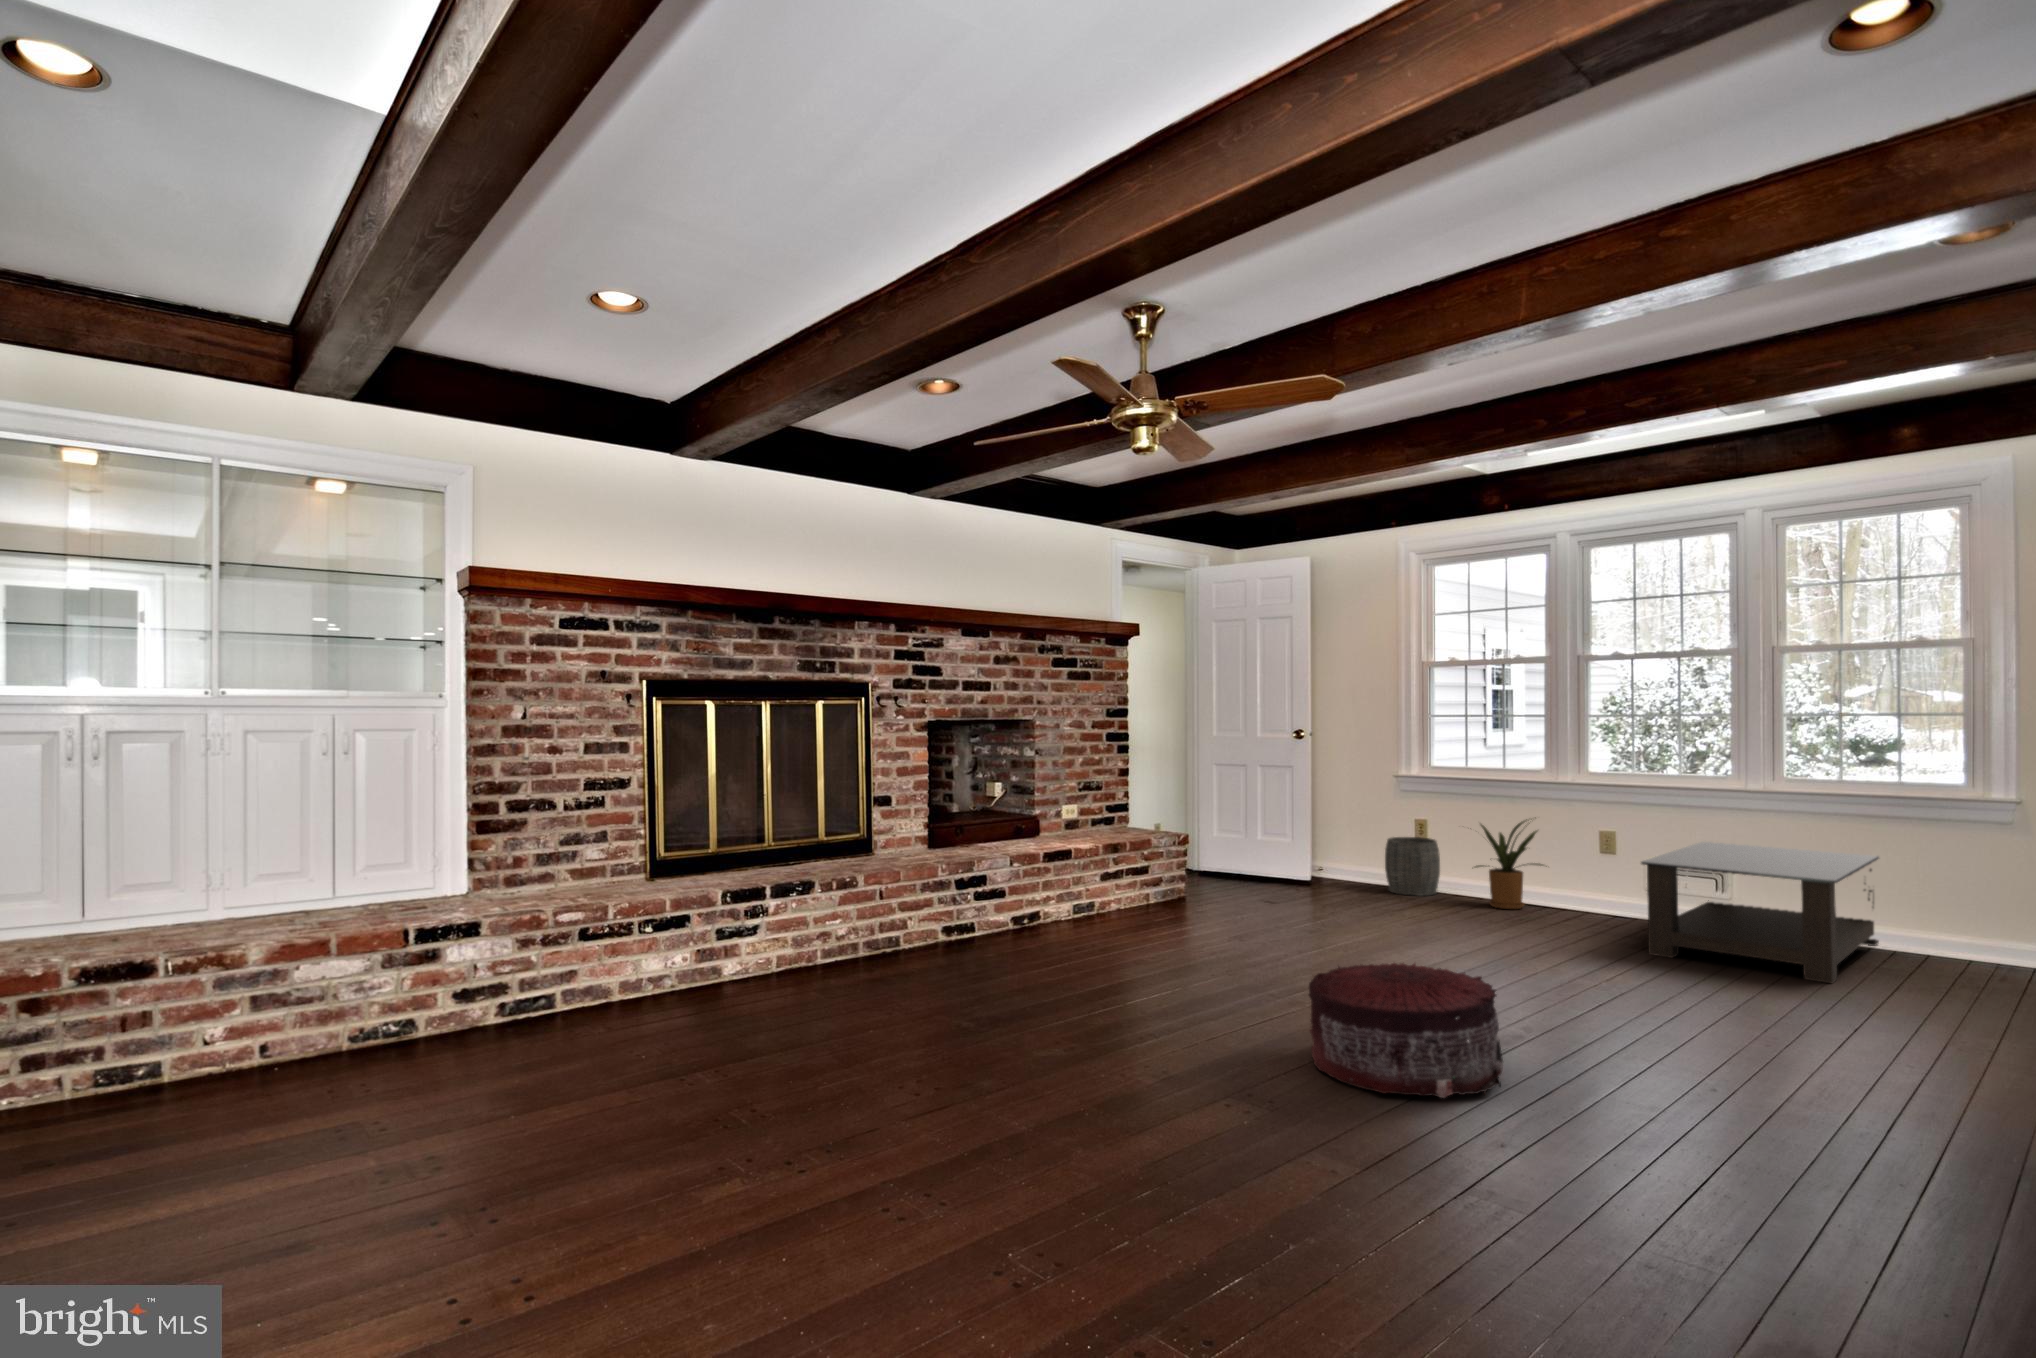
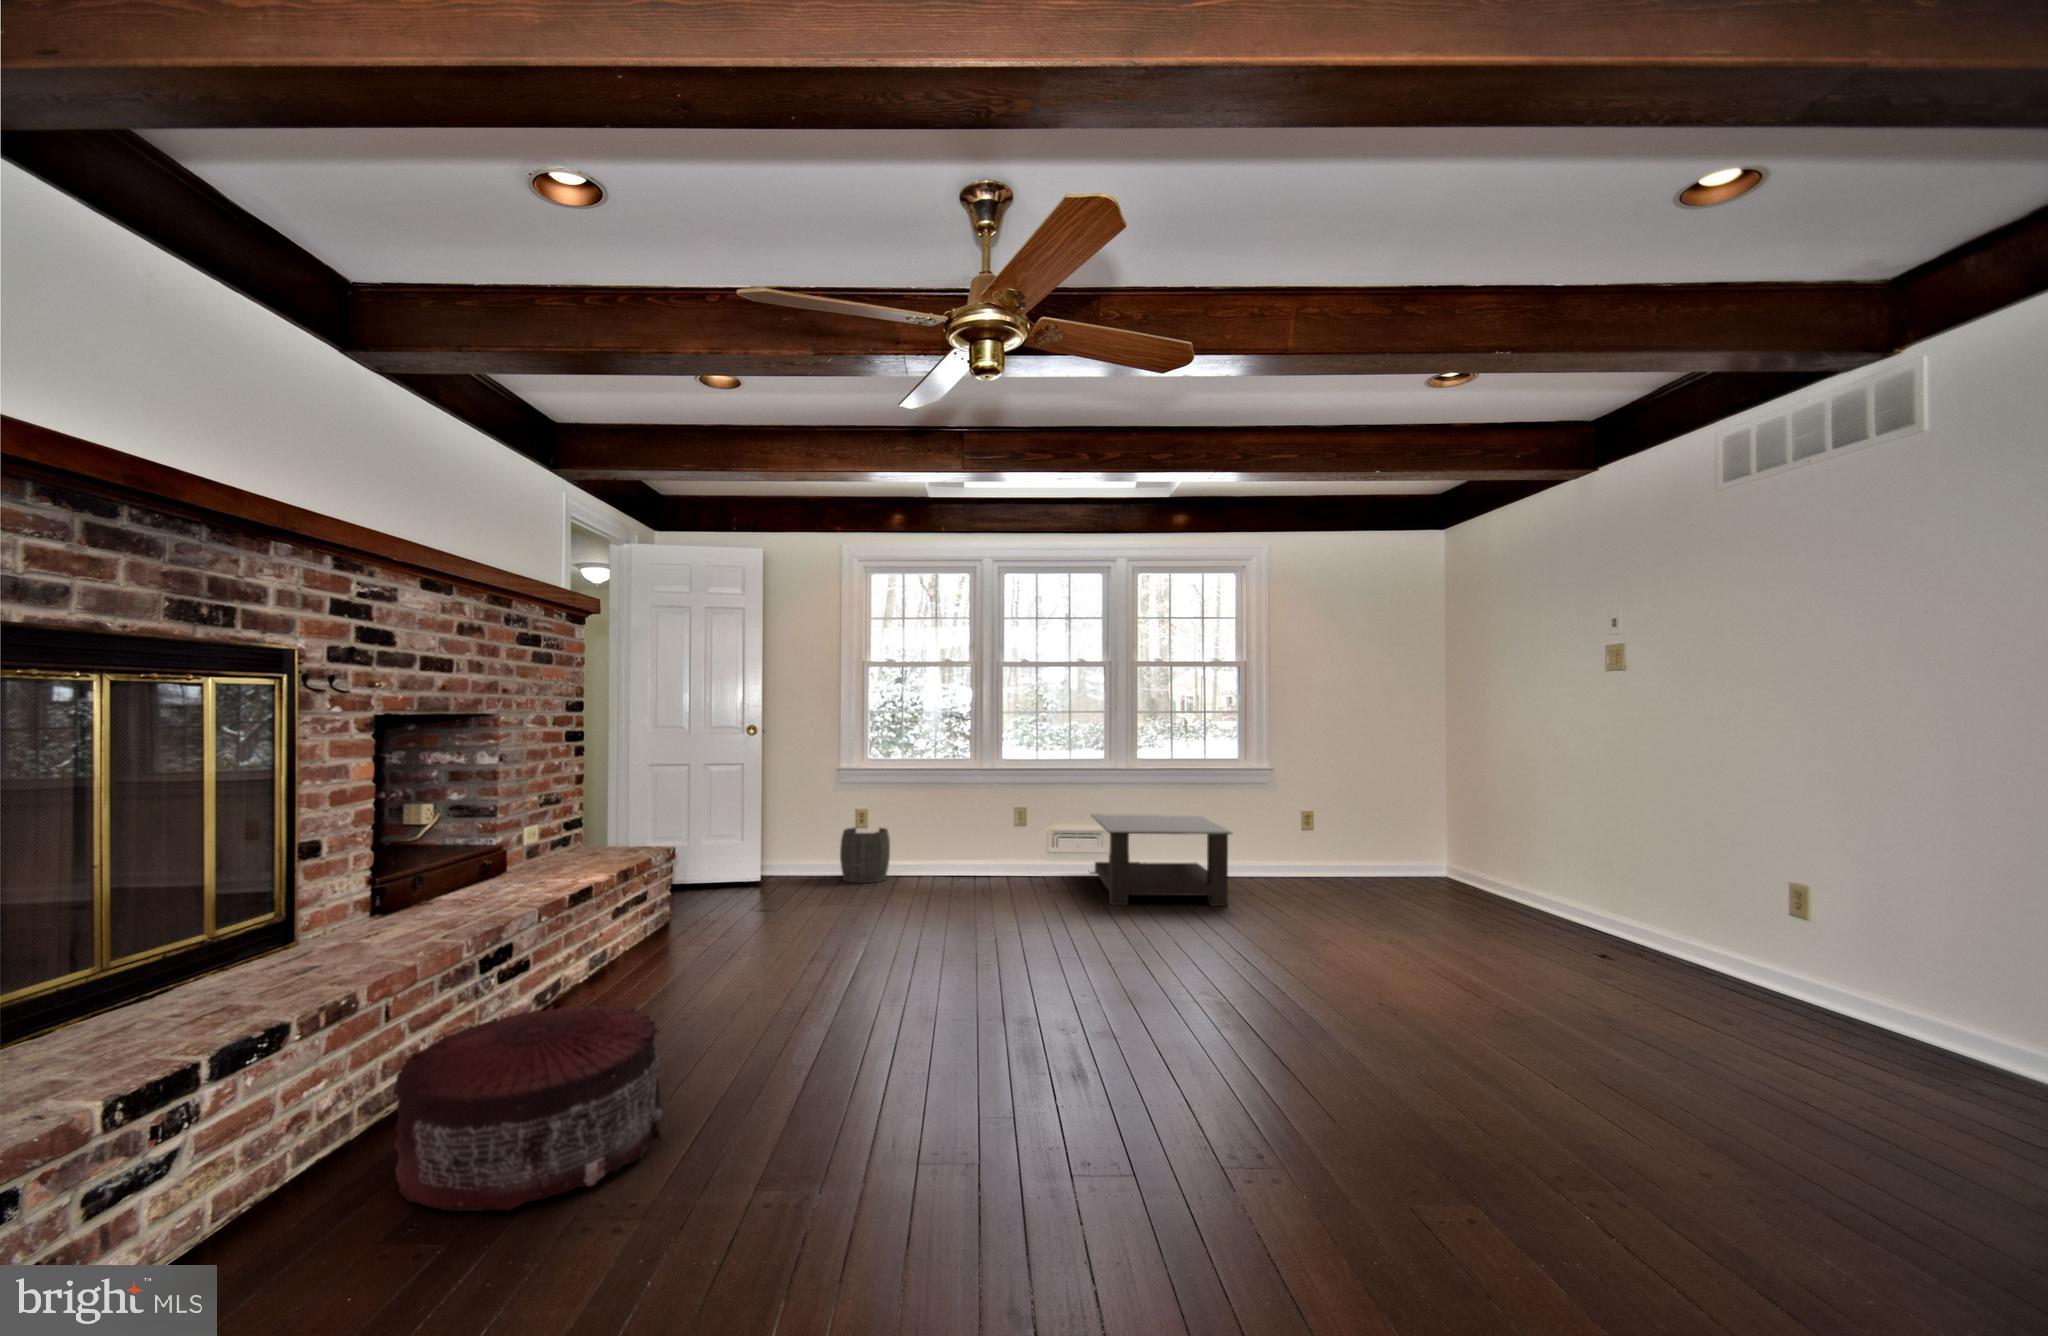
house plant: present [1475,819,1547,909] -> none [918,800,991,884]
pouf: present [1309,963,1503,1098] -> present [394,1005,663,1211]

